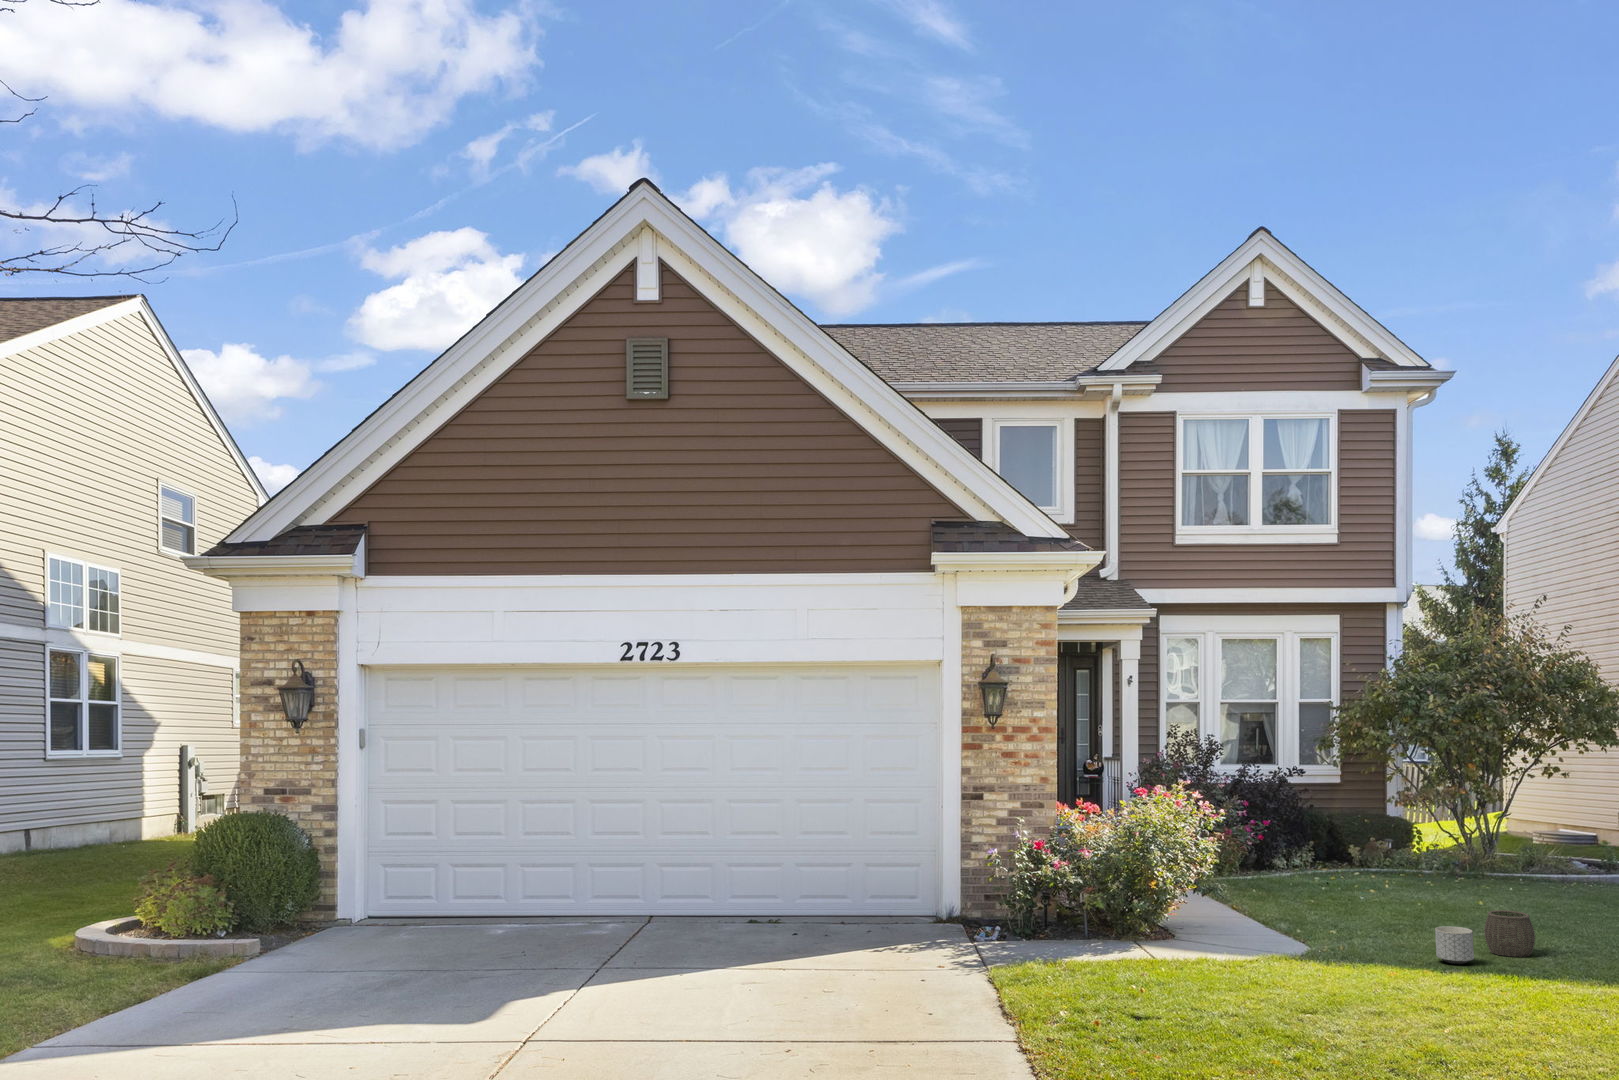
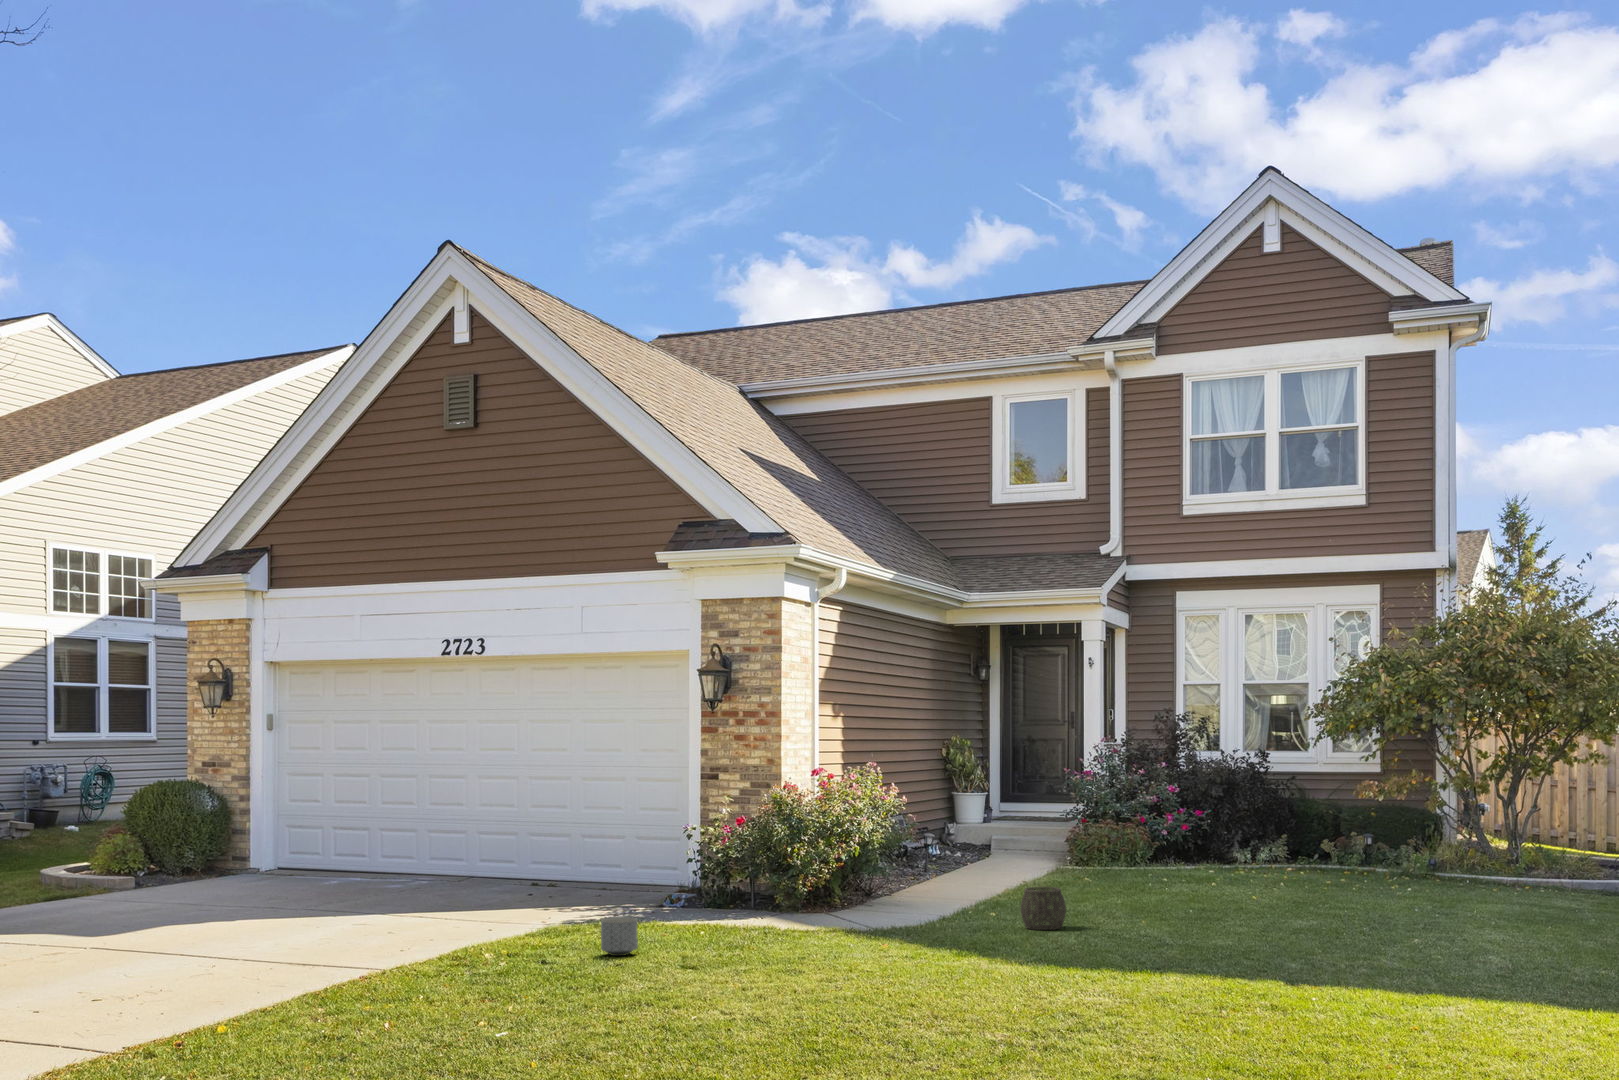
planter: present [1435,926,1474,964] -> present [601,917,638,956]

